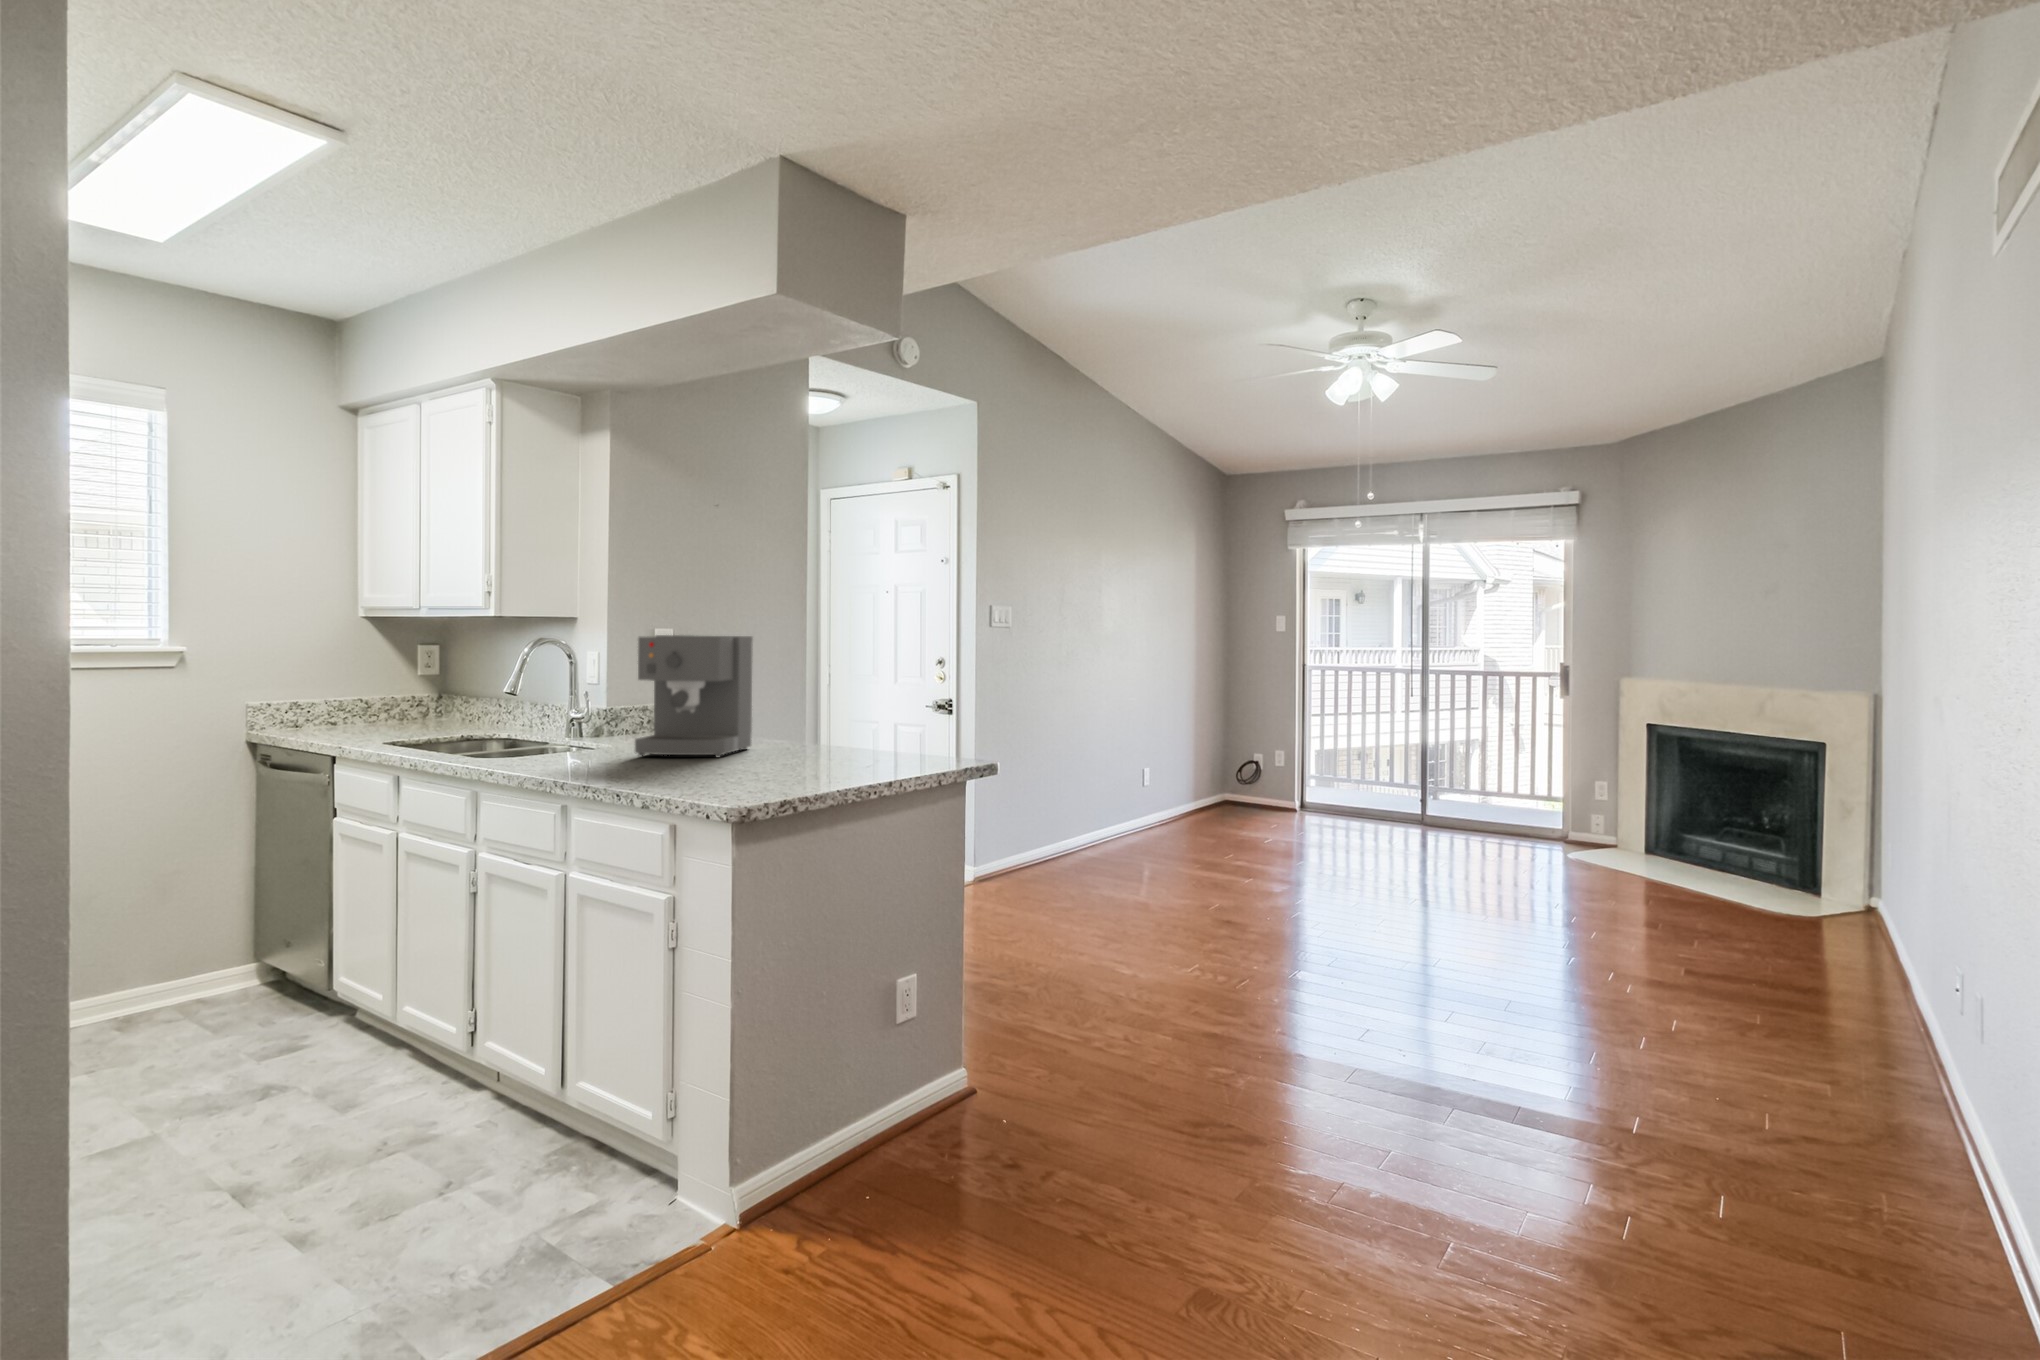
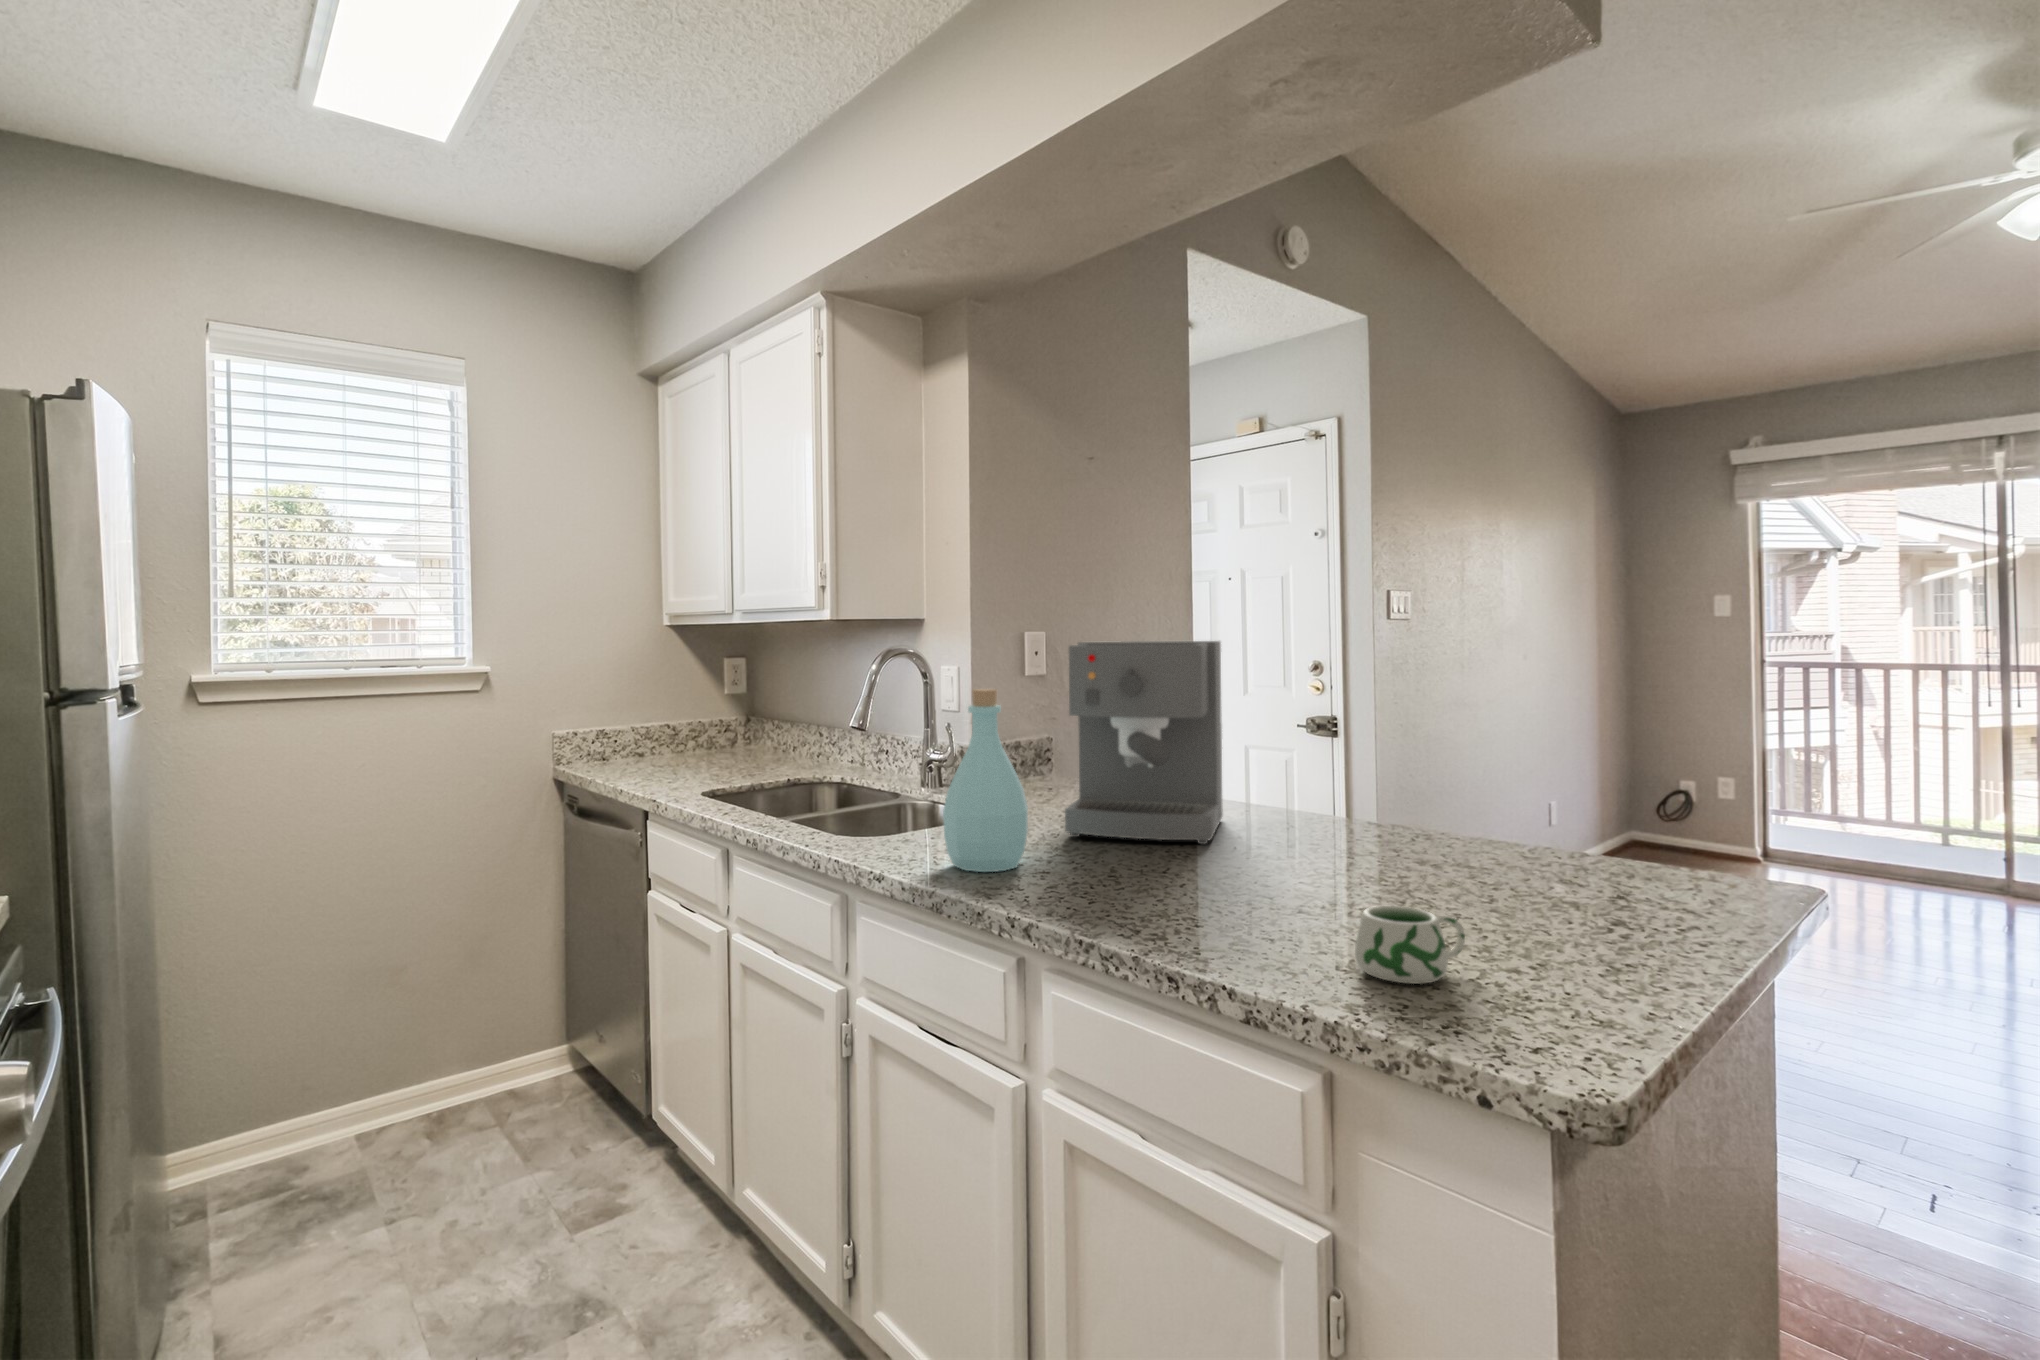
bottle: none [538,661,597,770] -> present [943,689,1028,872]
mug: none [707,760,762,790] -> present [1355,906,1465,984]

